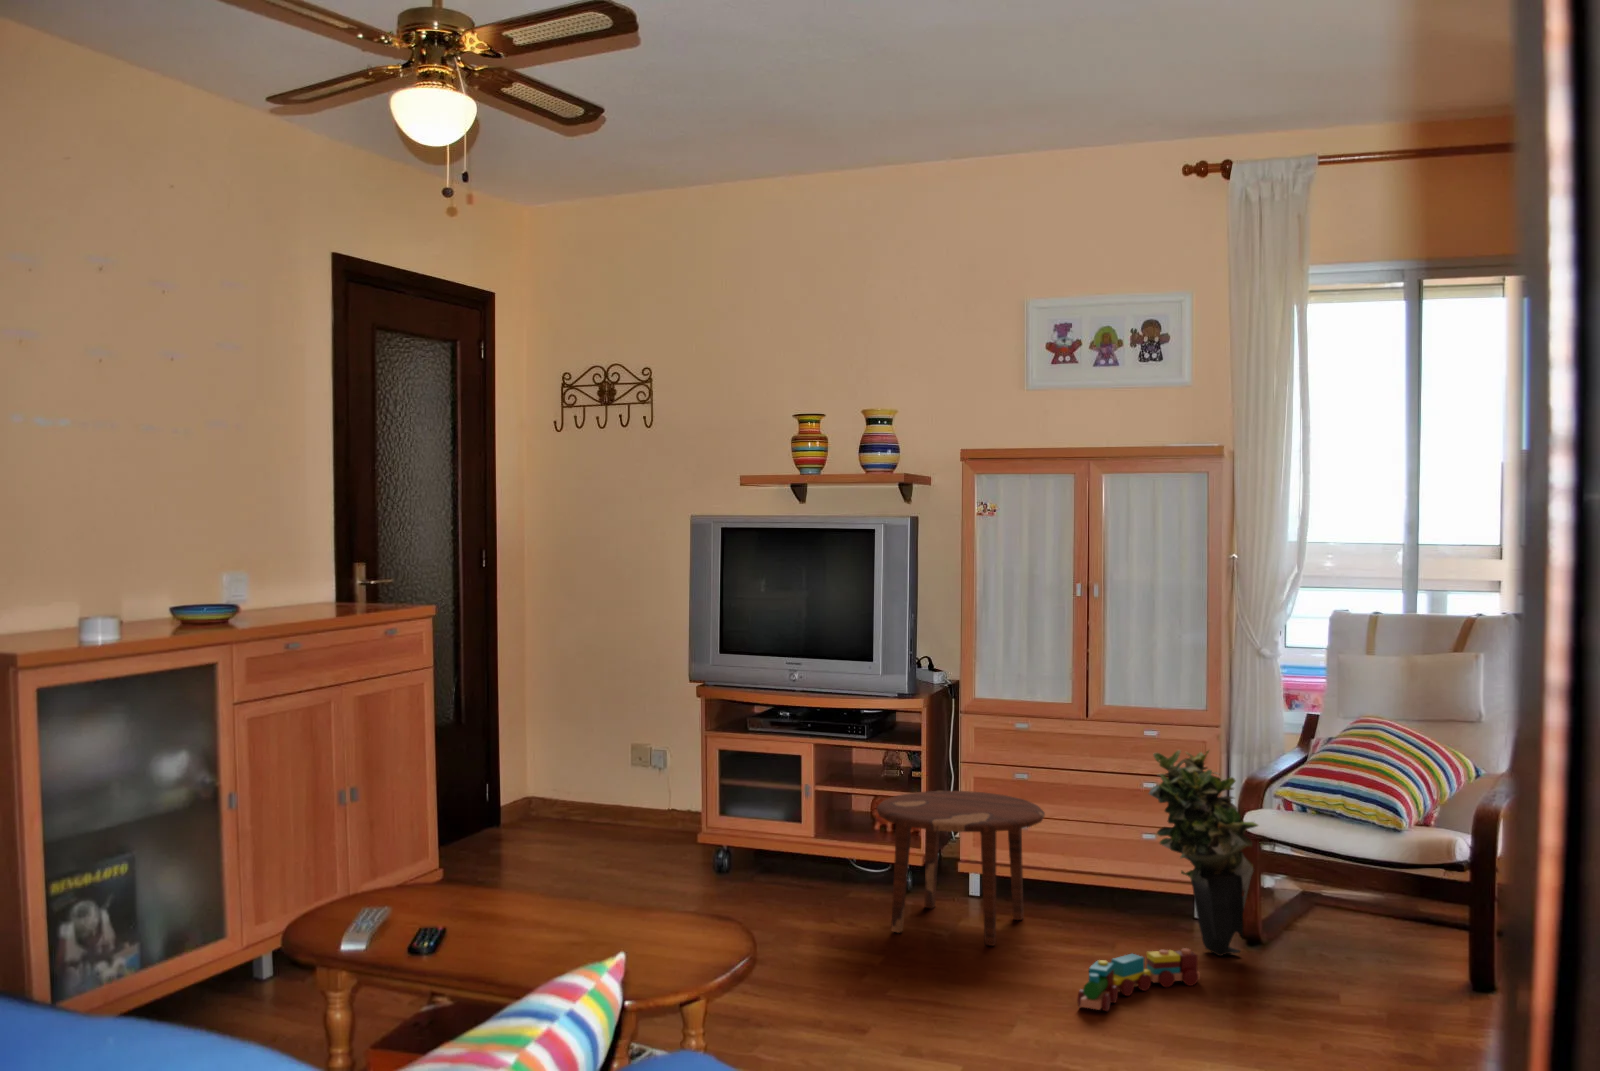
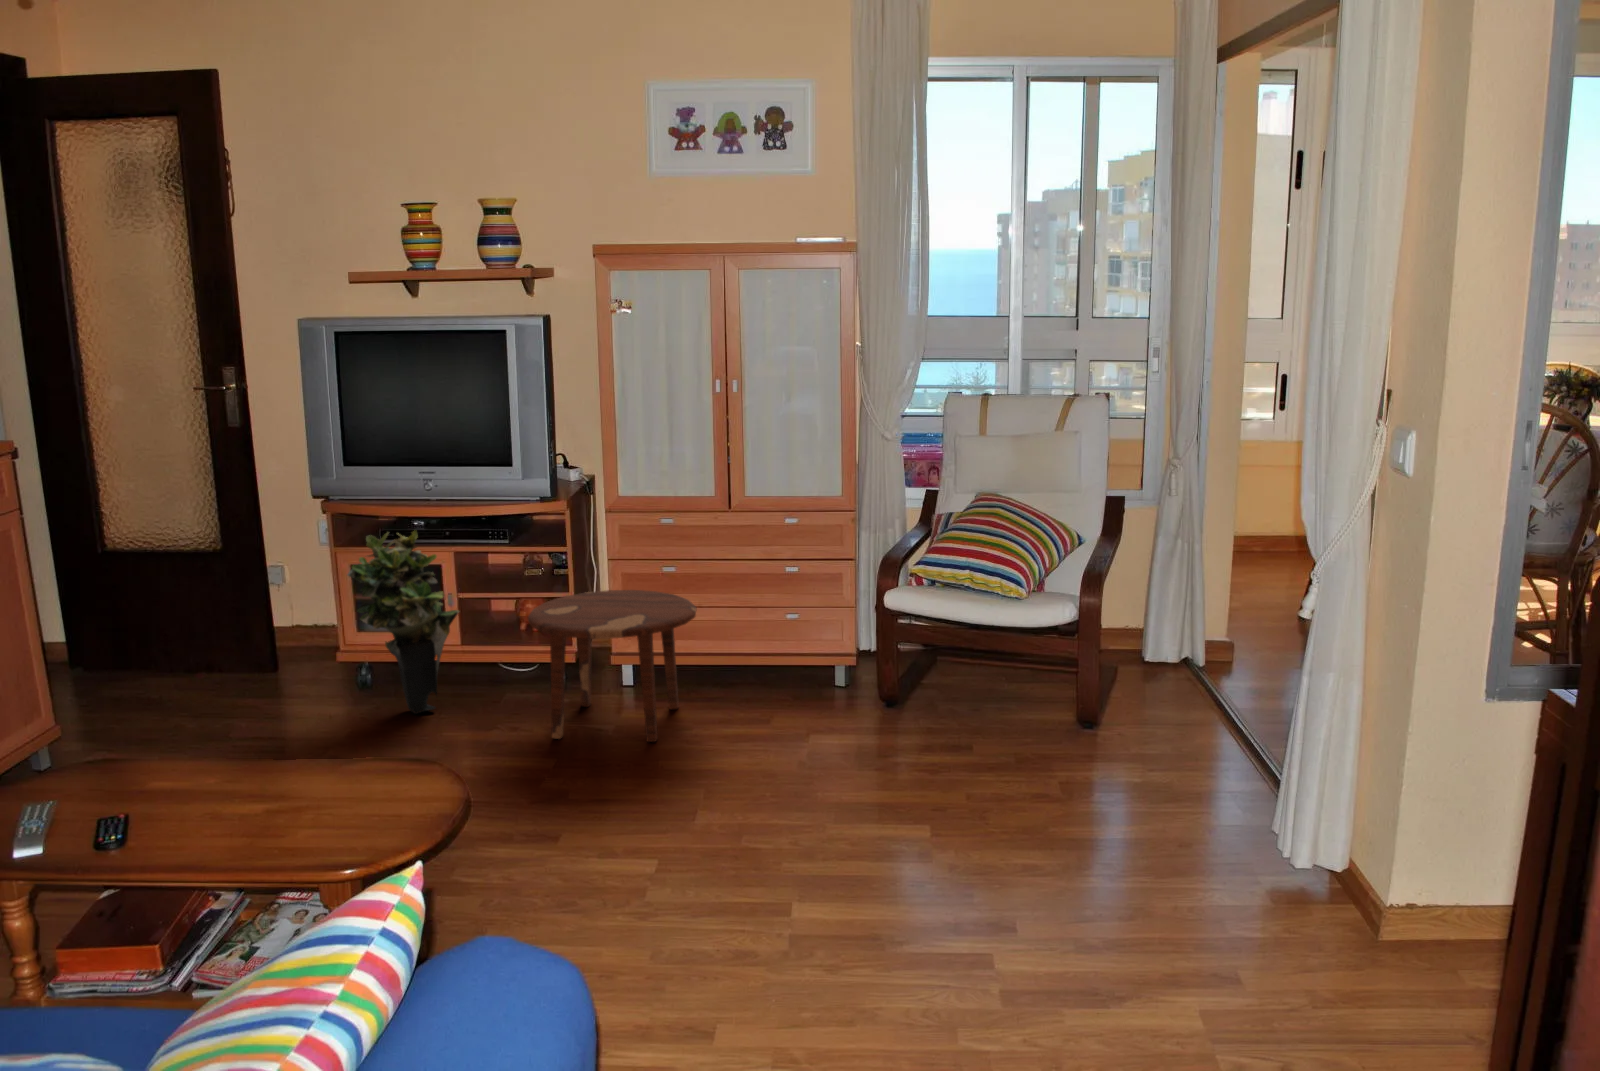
potted plant: present [1149,750,1258,956] -> present [348,531,459,714]
toy train: present [1077,948,1200,1011] -> none [748,727,854,802]

